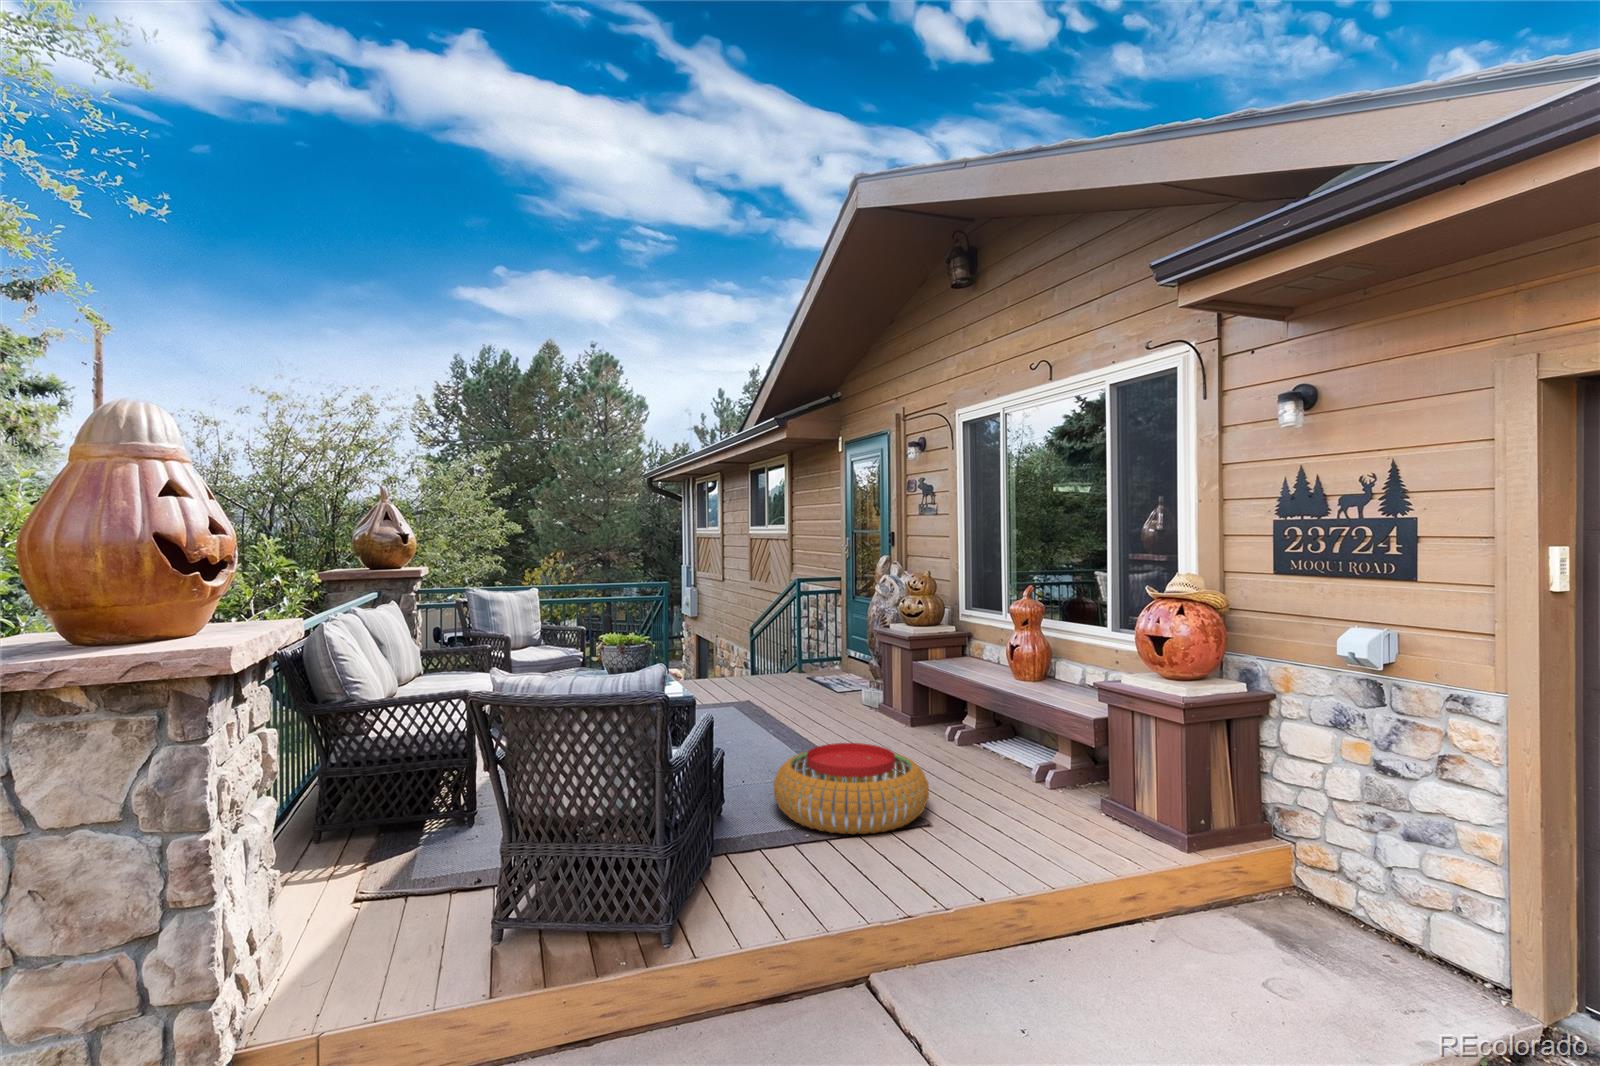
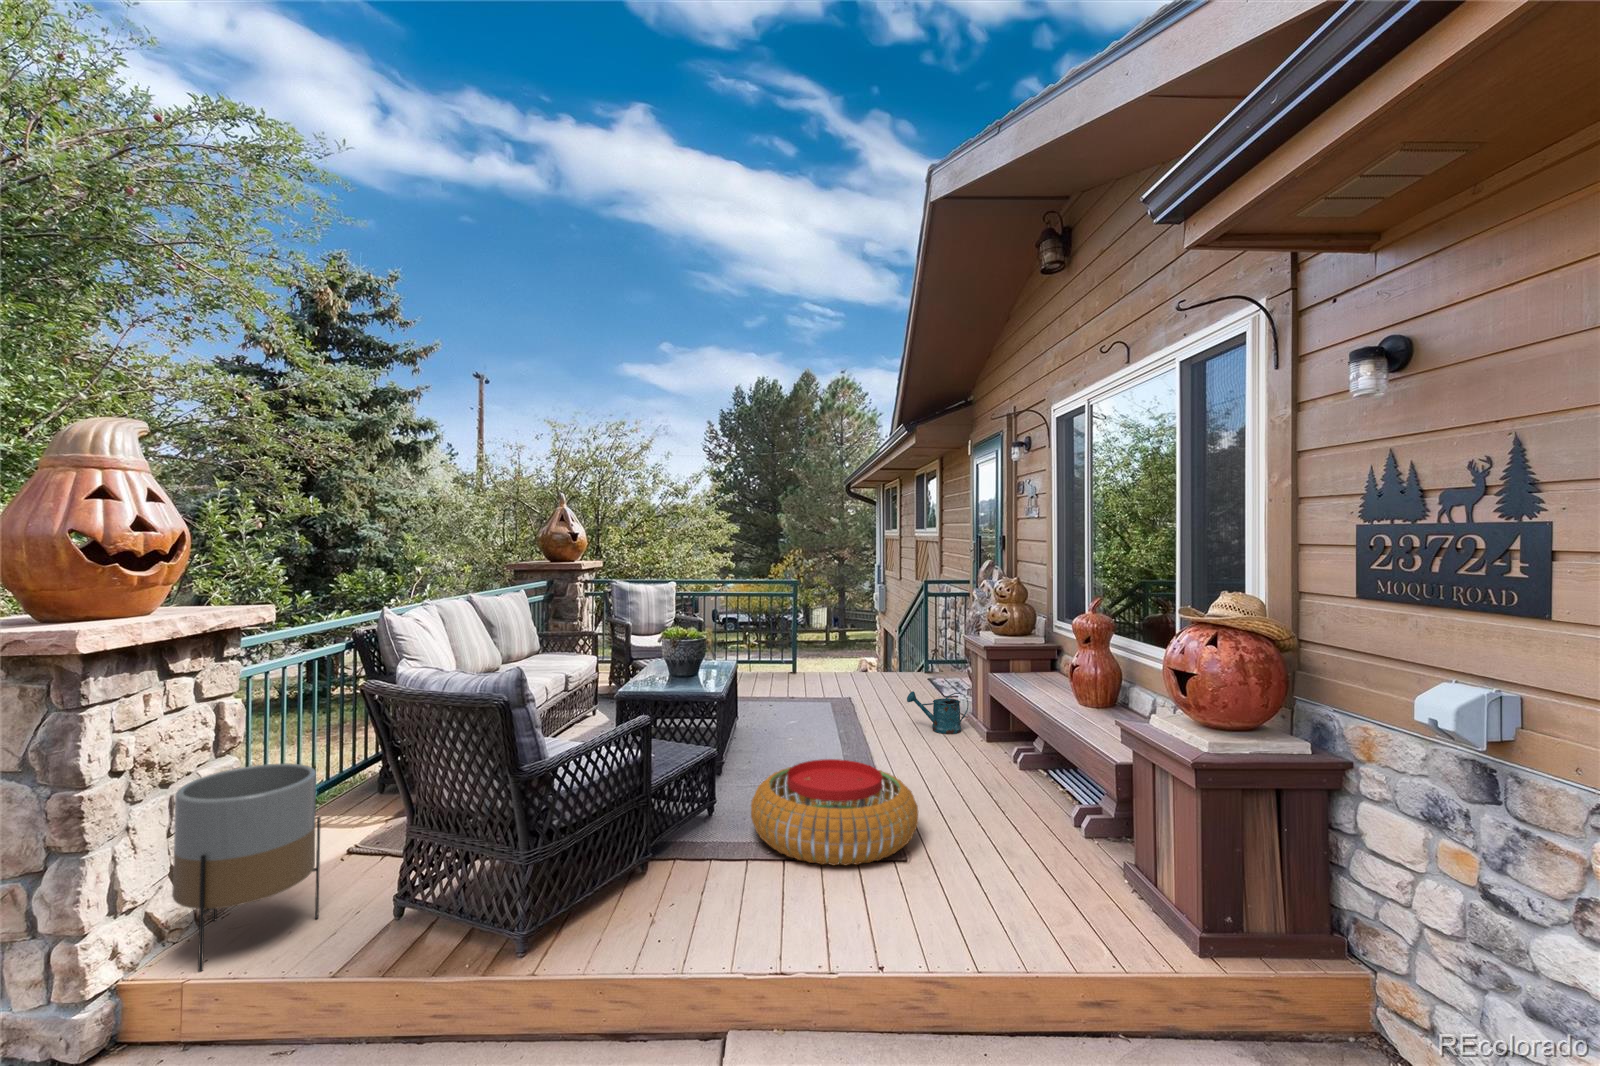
watering can: none [833,680,889,720] -> present [907,691,968,734]
planter: none [272,792,414,1018] -> present [172,764,321,972]

